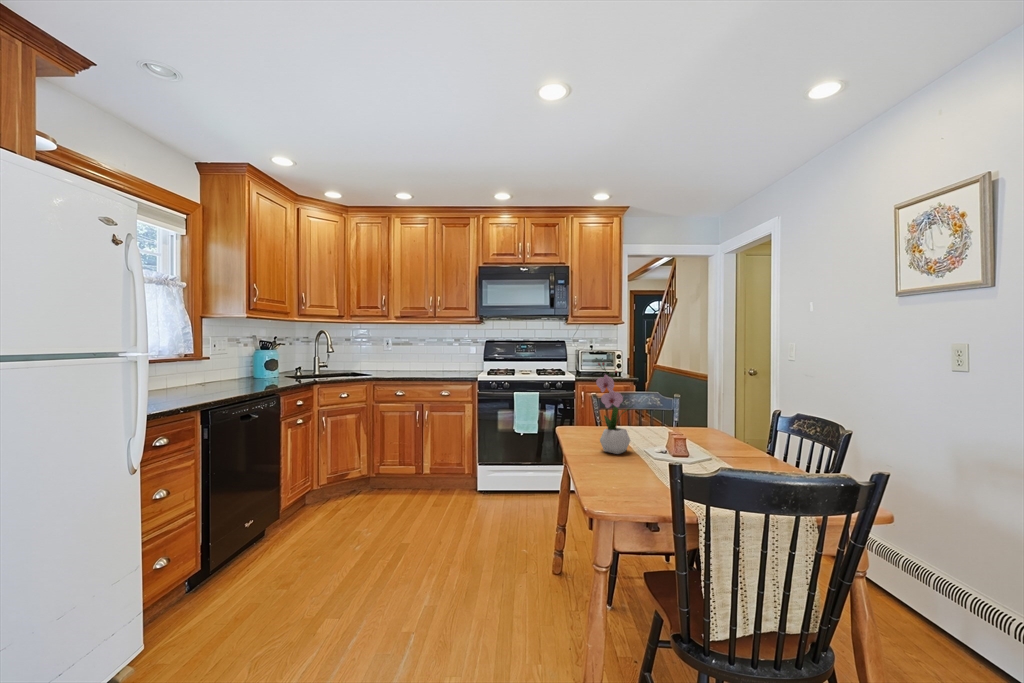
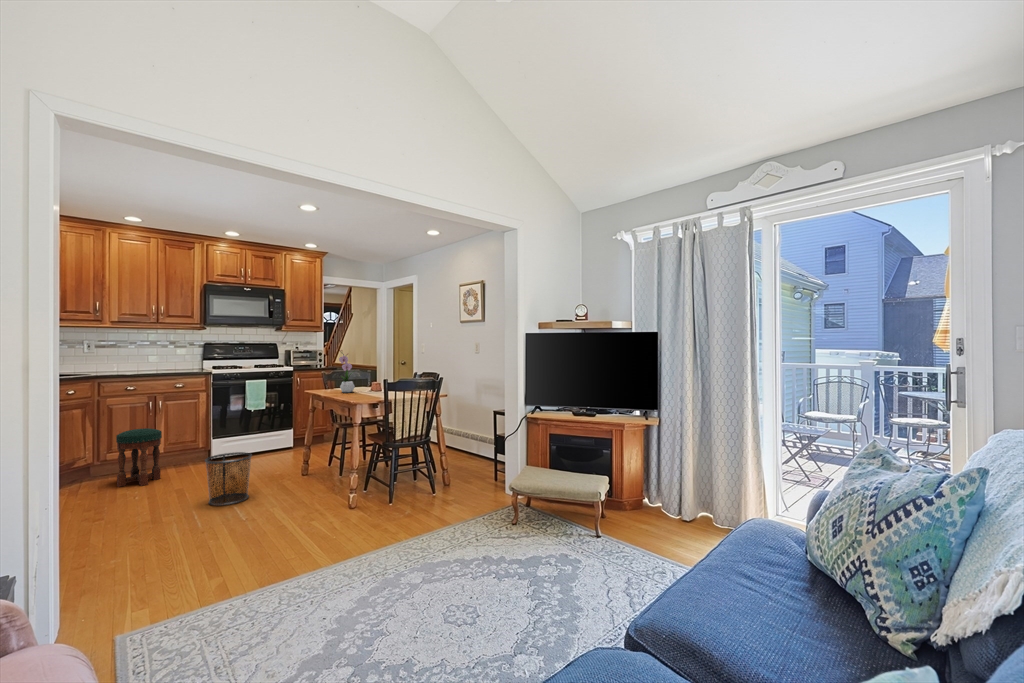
stool: none [369,445,413,520] -> present [116,428,162,487]
waste bin: none [395,519,462,619] -> present [205,452,252,506]

